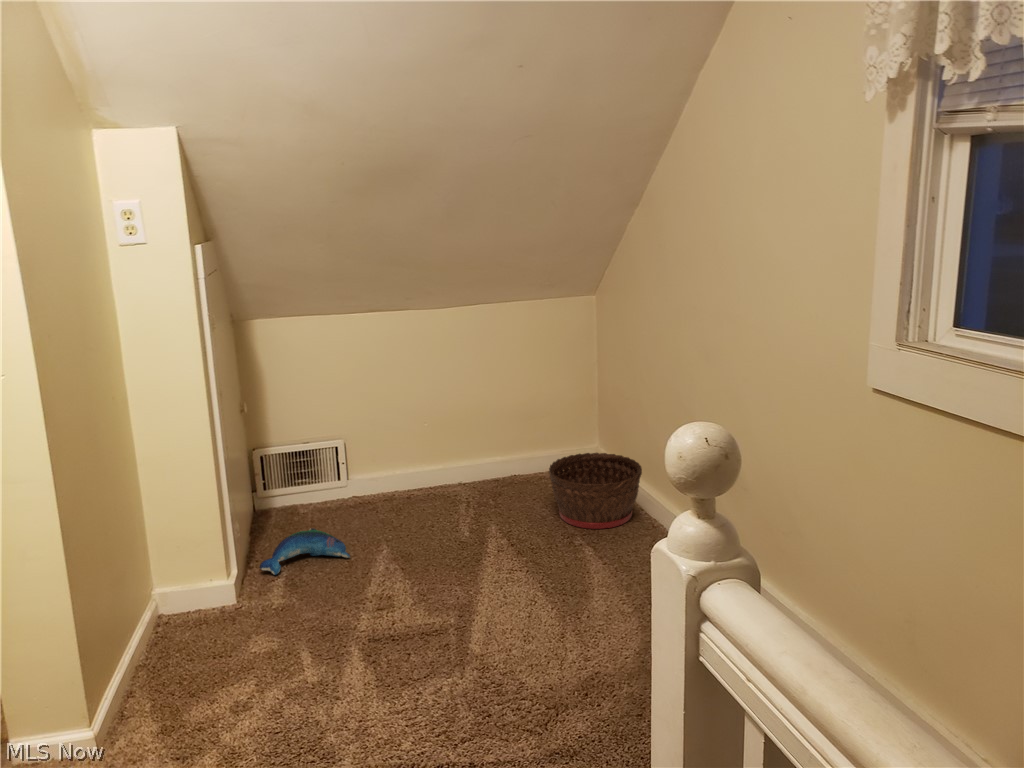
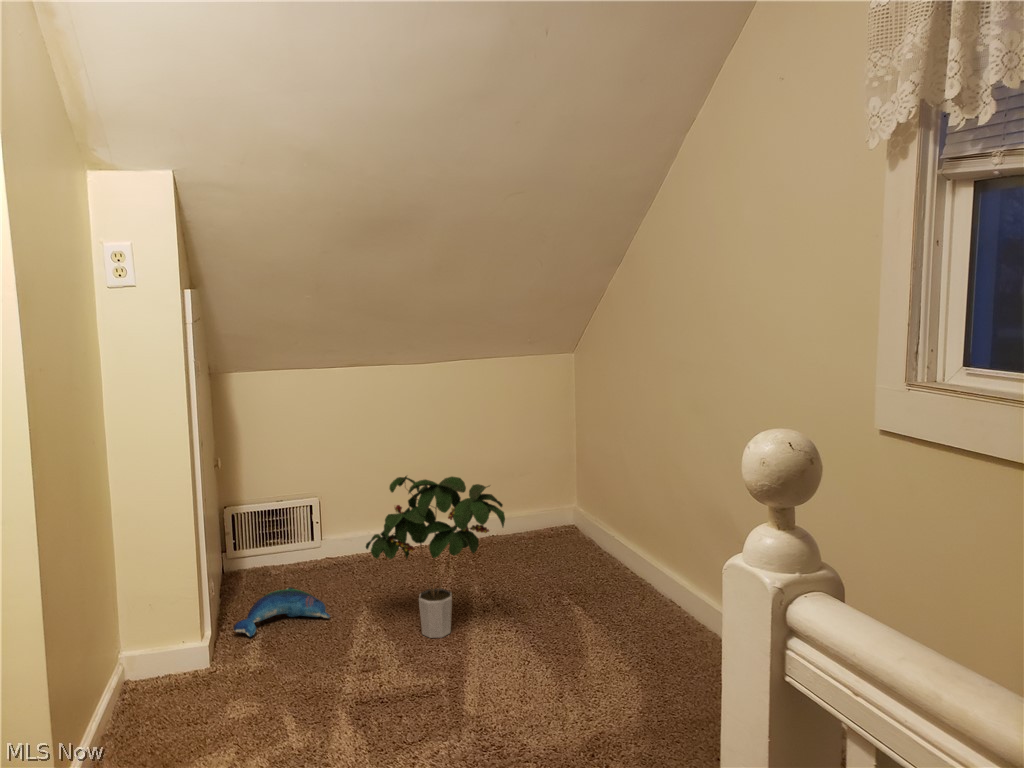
potted plant: none [380,424,512,578] -> present [366,476,505,638]
basket: present [549,453,642,529] -> none [535,510,629,587]

